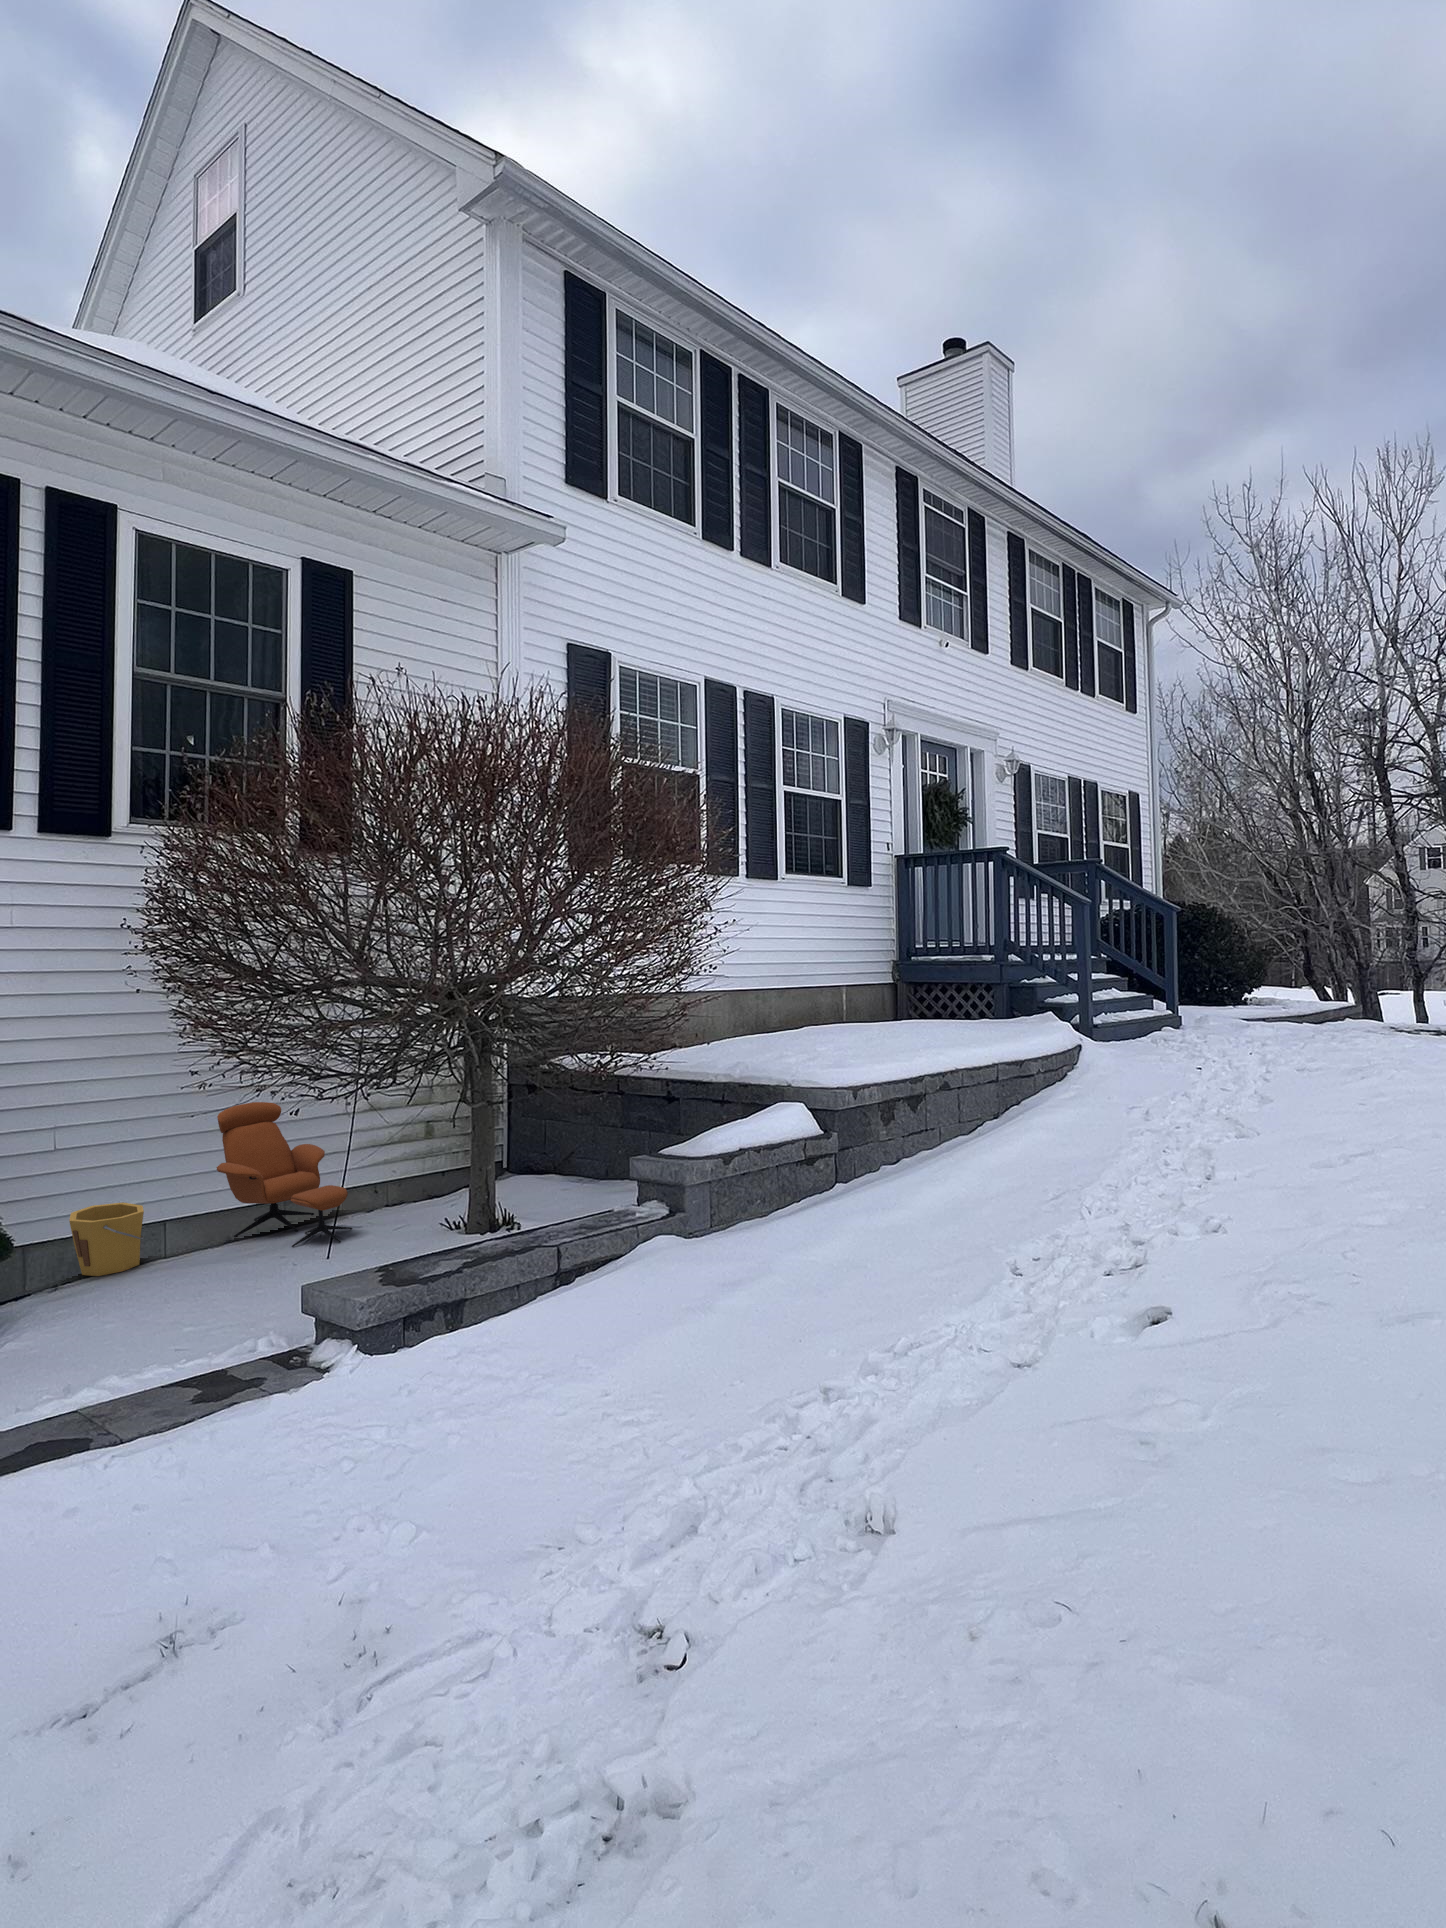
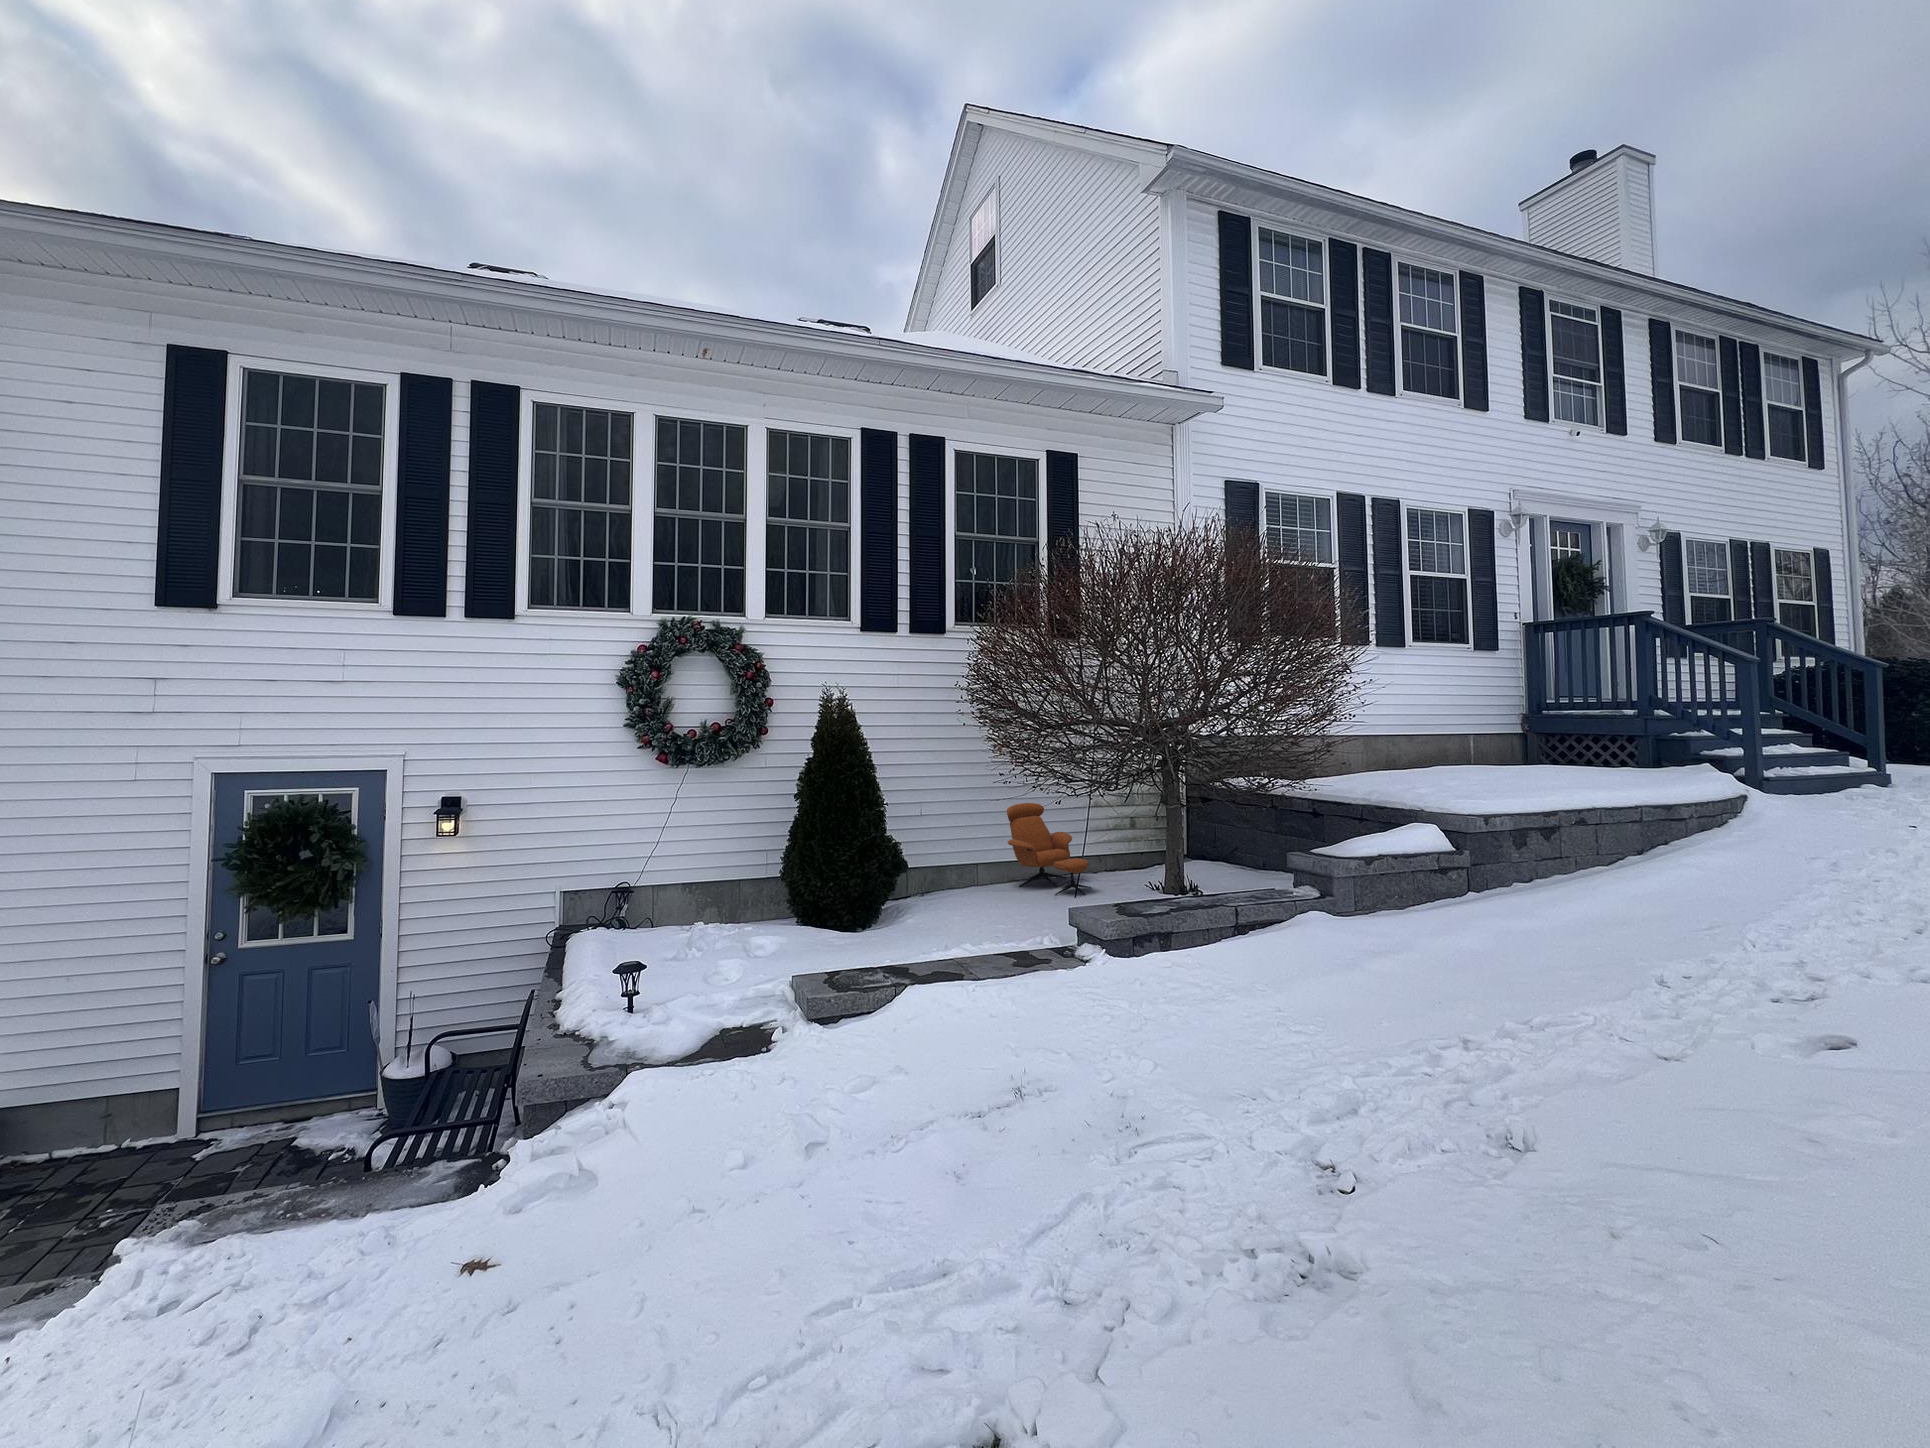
bucket: present [69,1202,144,1276] -> none [929,859,969,901]

